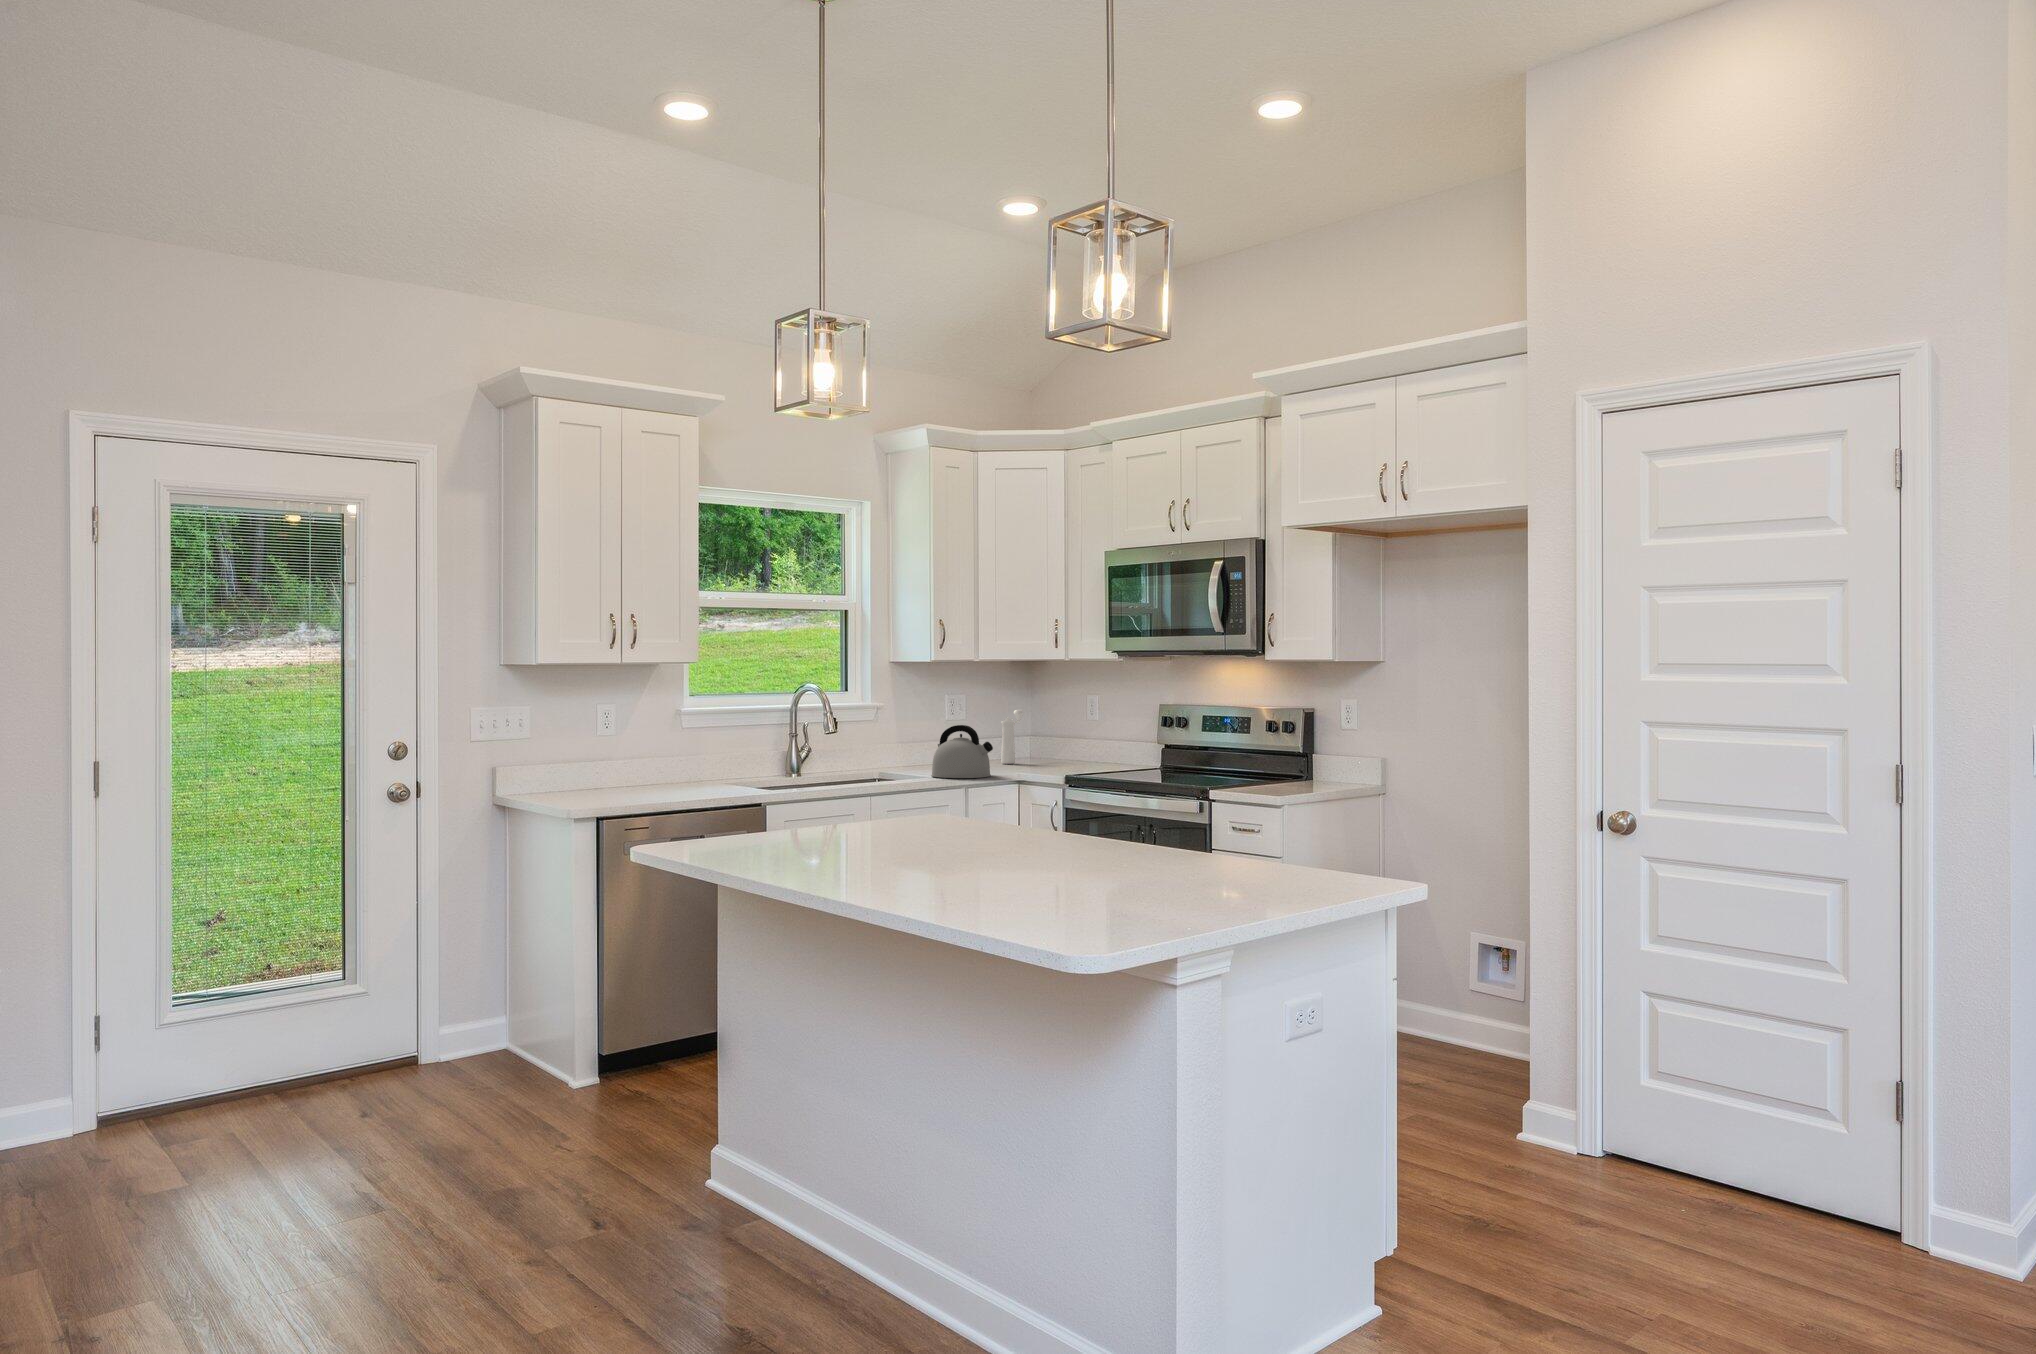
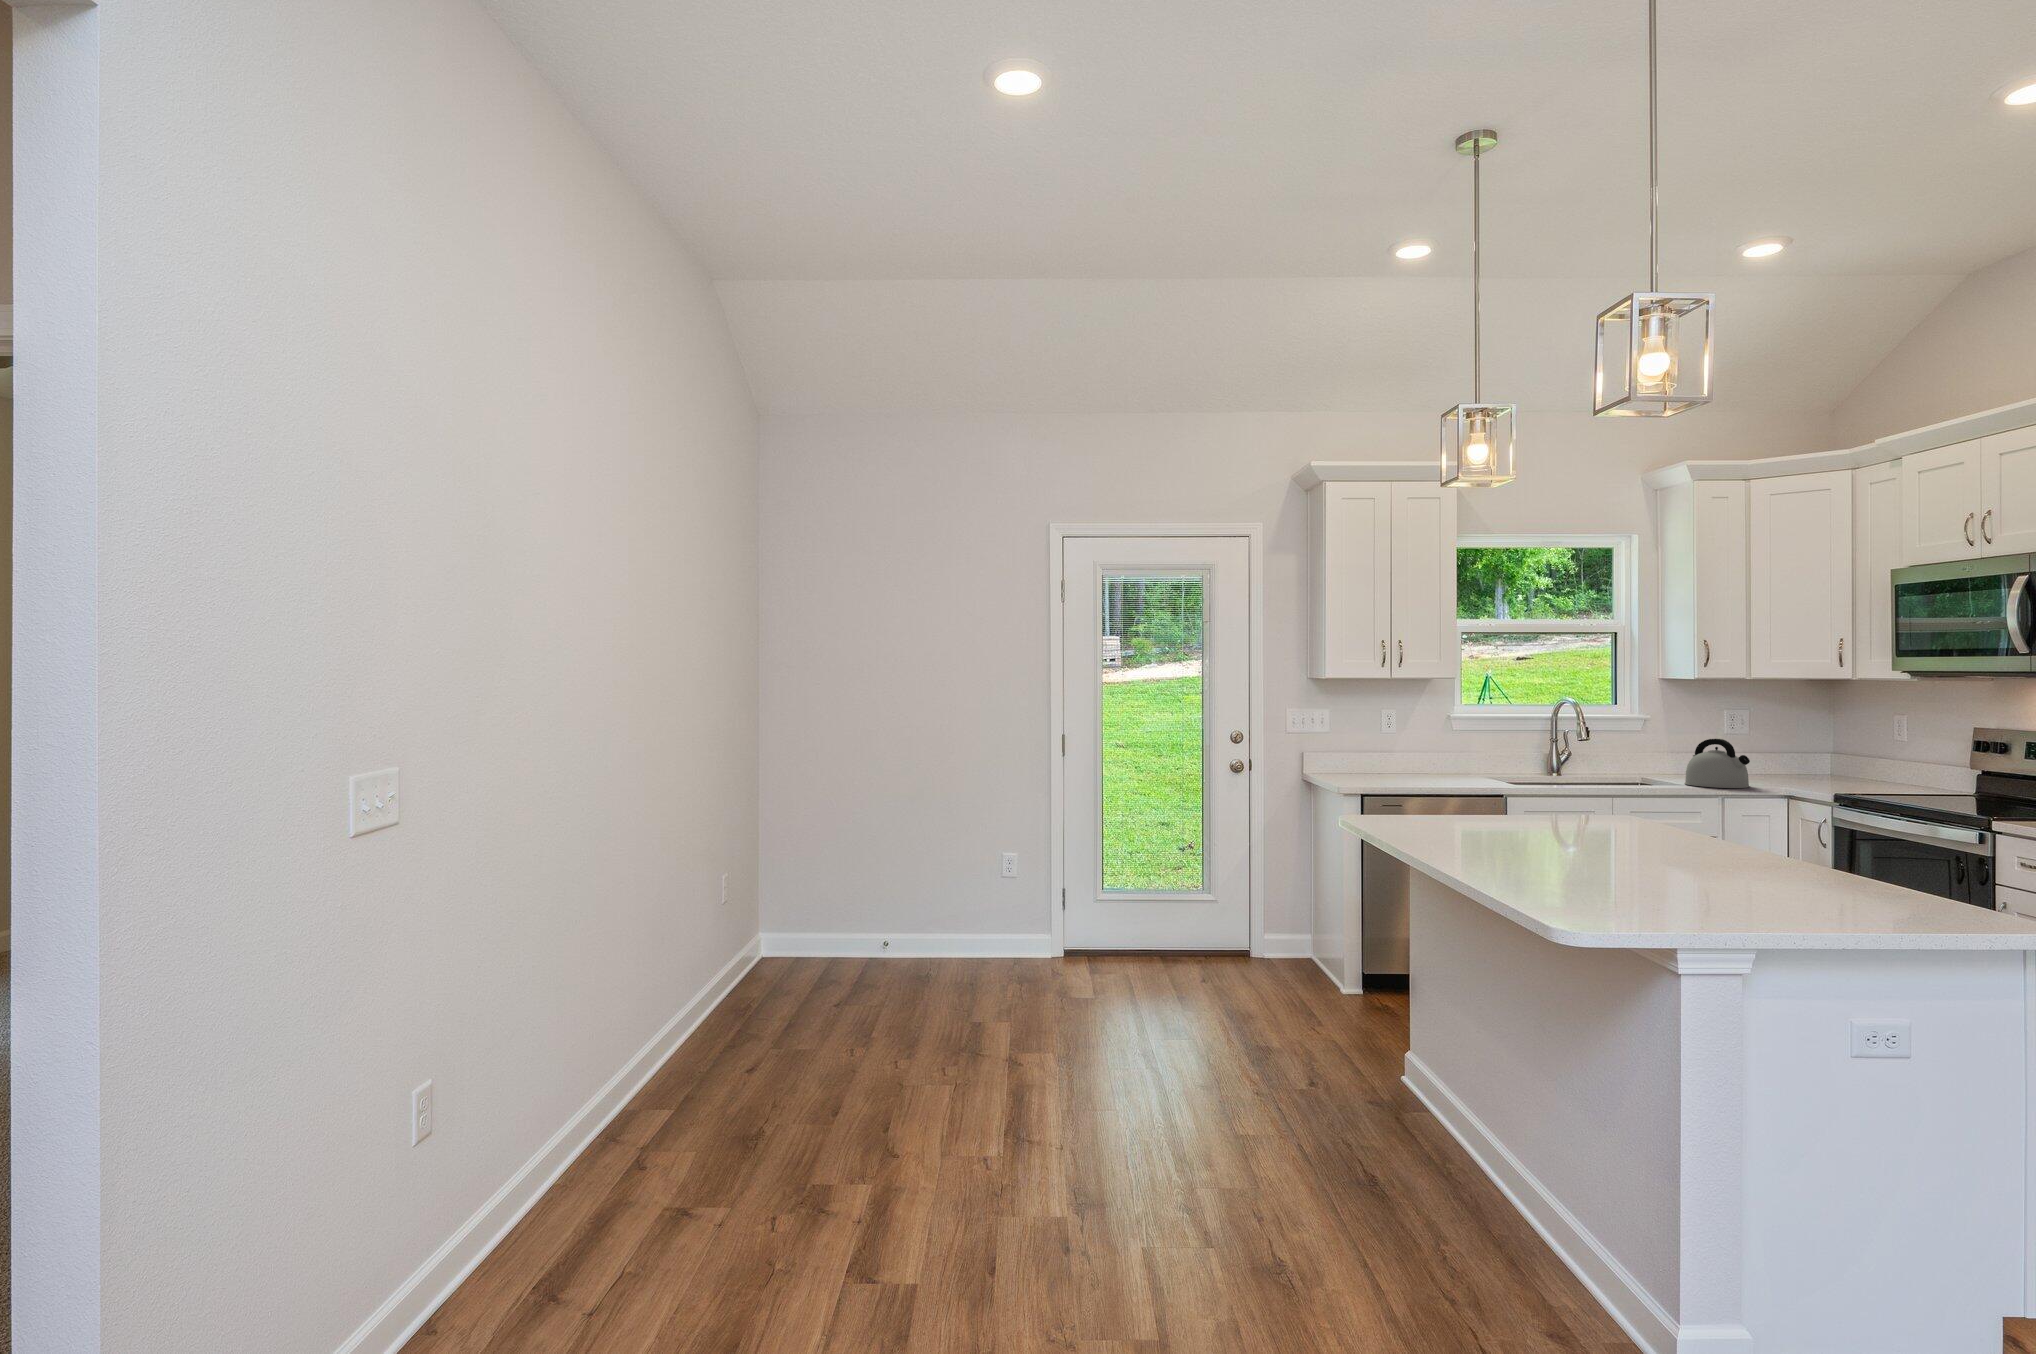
pepper mill: present [1001,710,1024,764] -> none [1780,727,1810,778]

